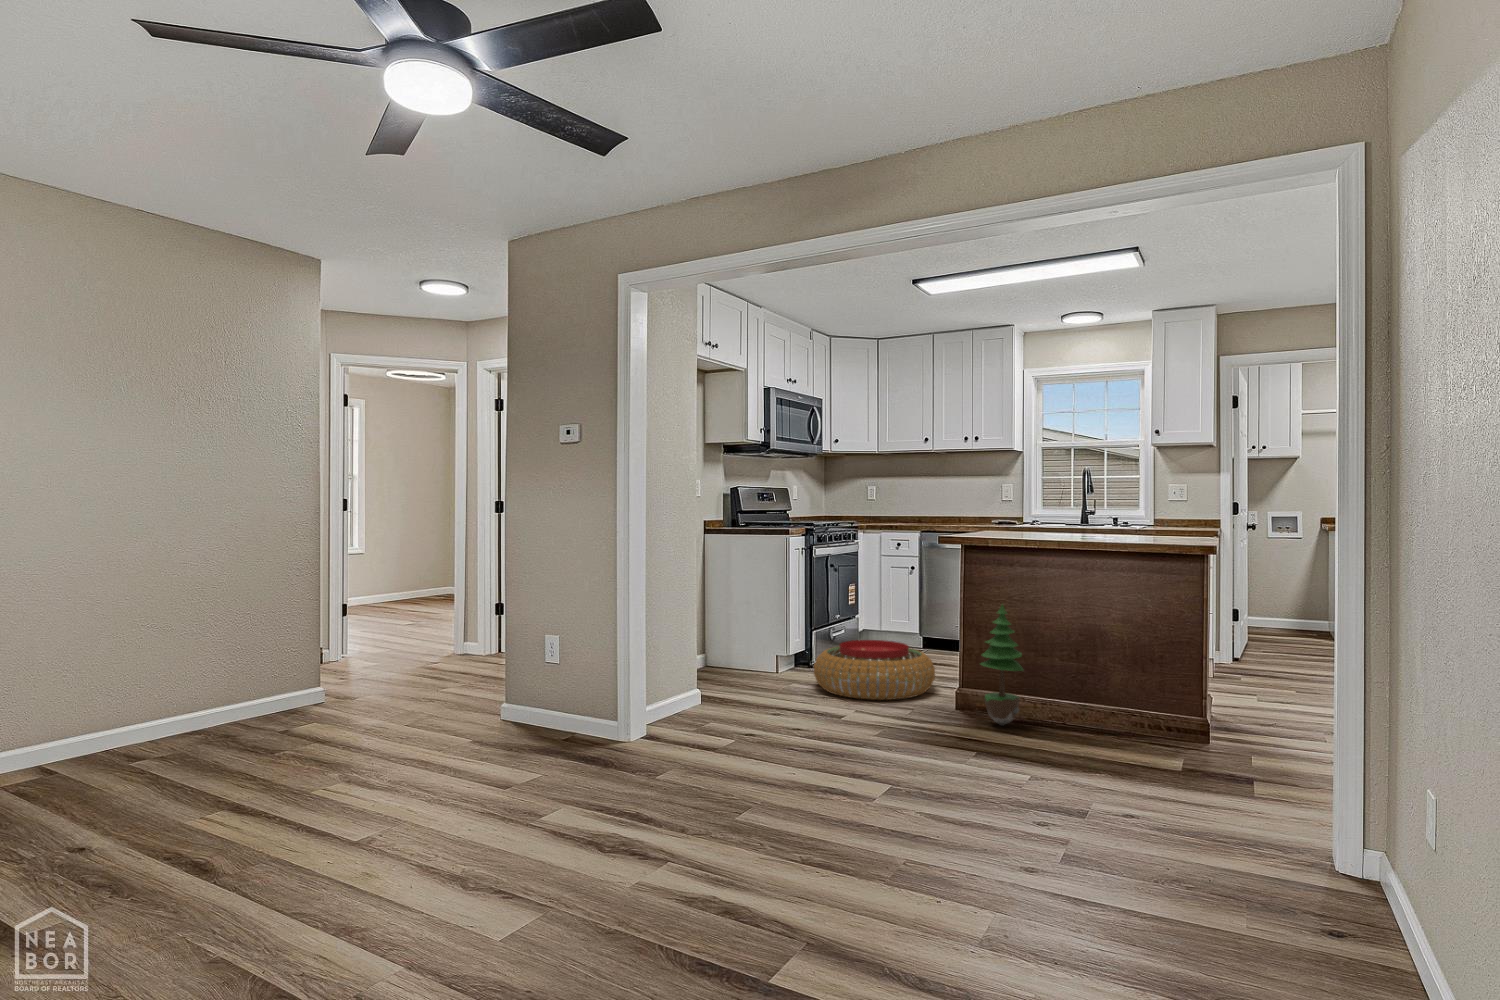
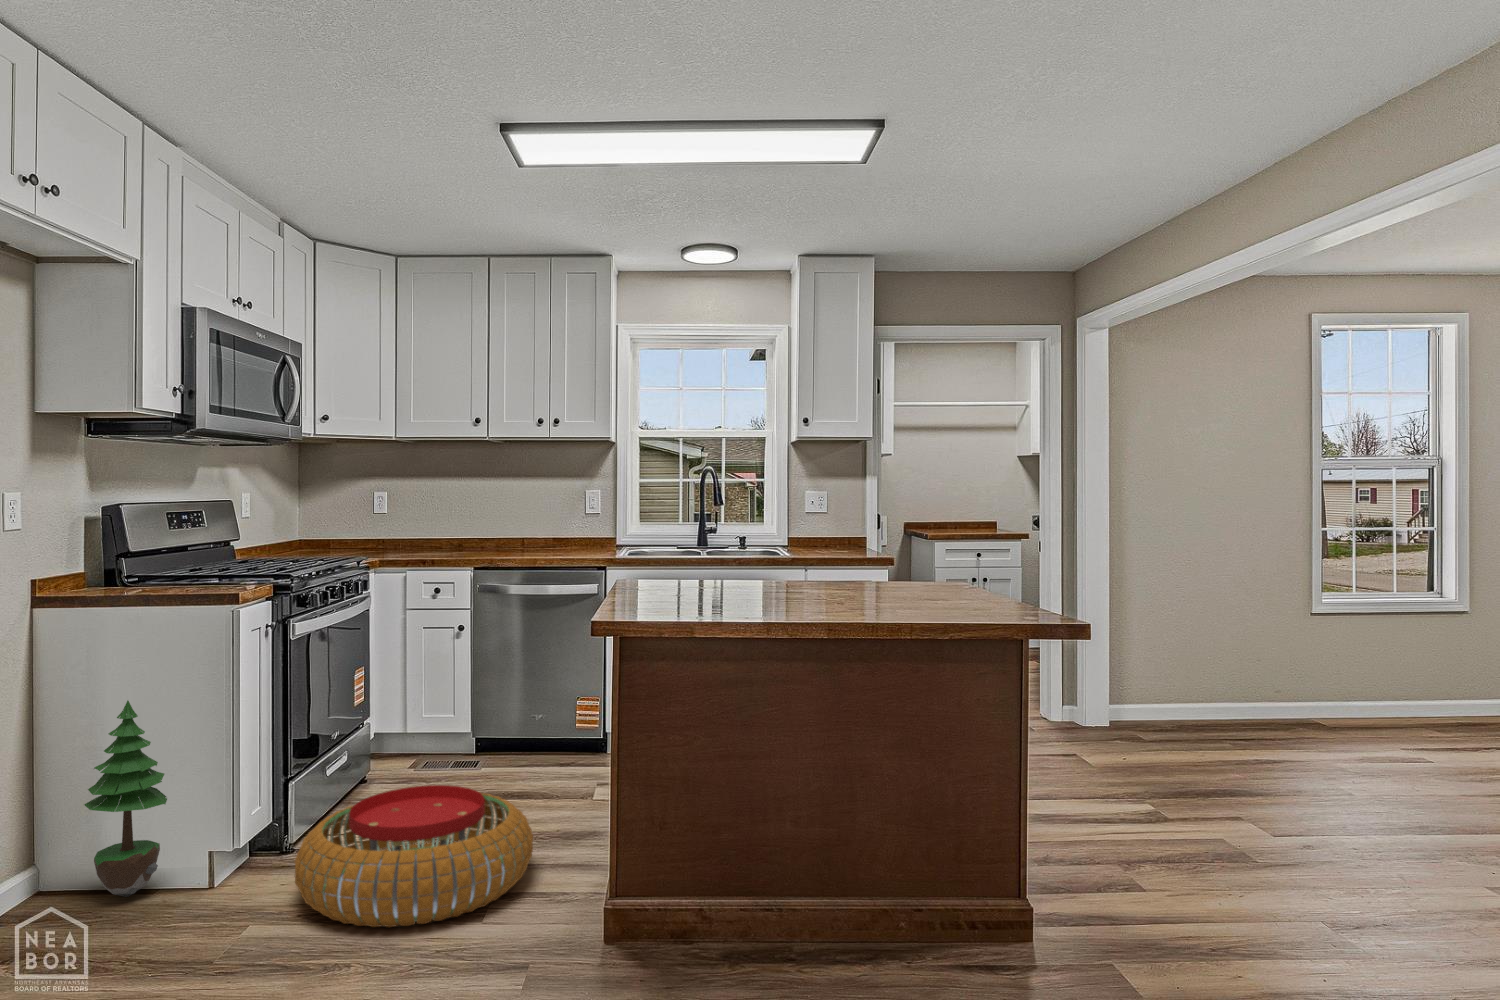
potted tree: present [980,605,1023,726] -> present [84,701,167,897]

